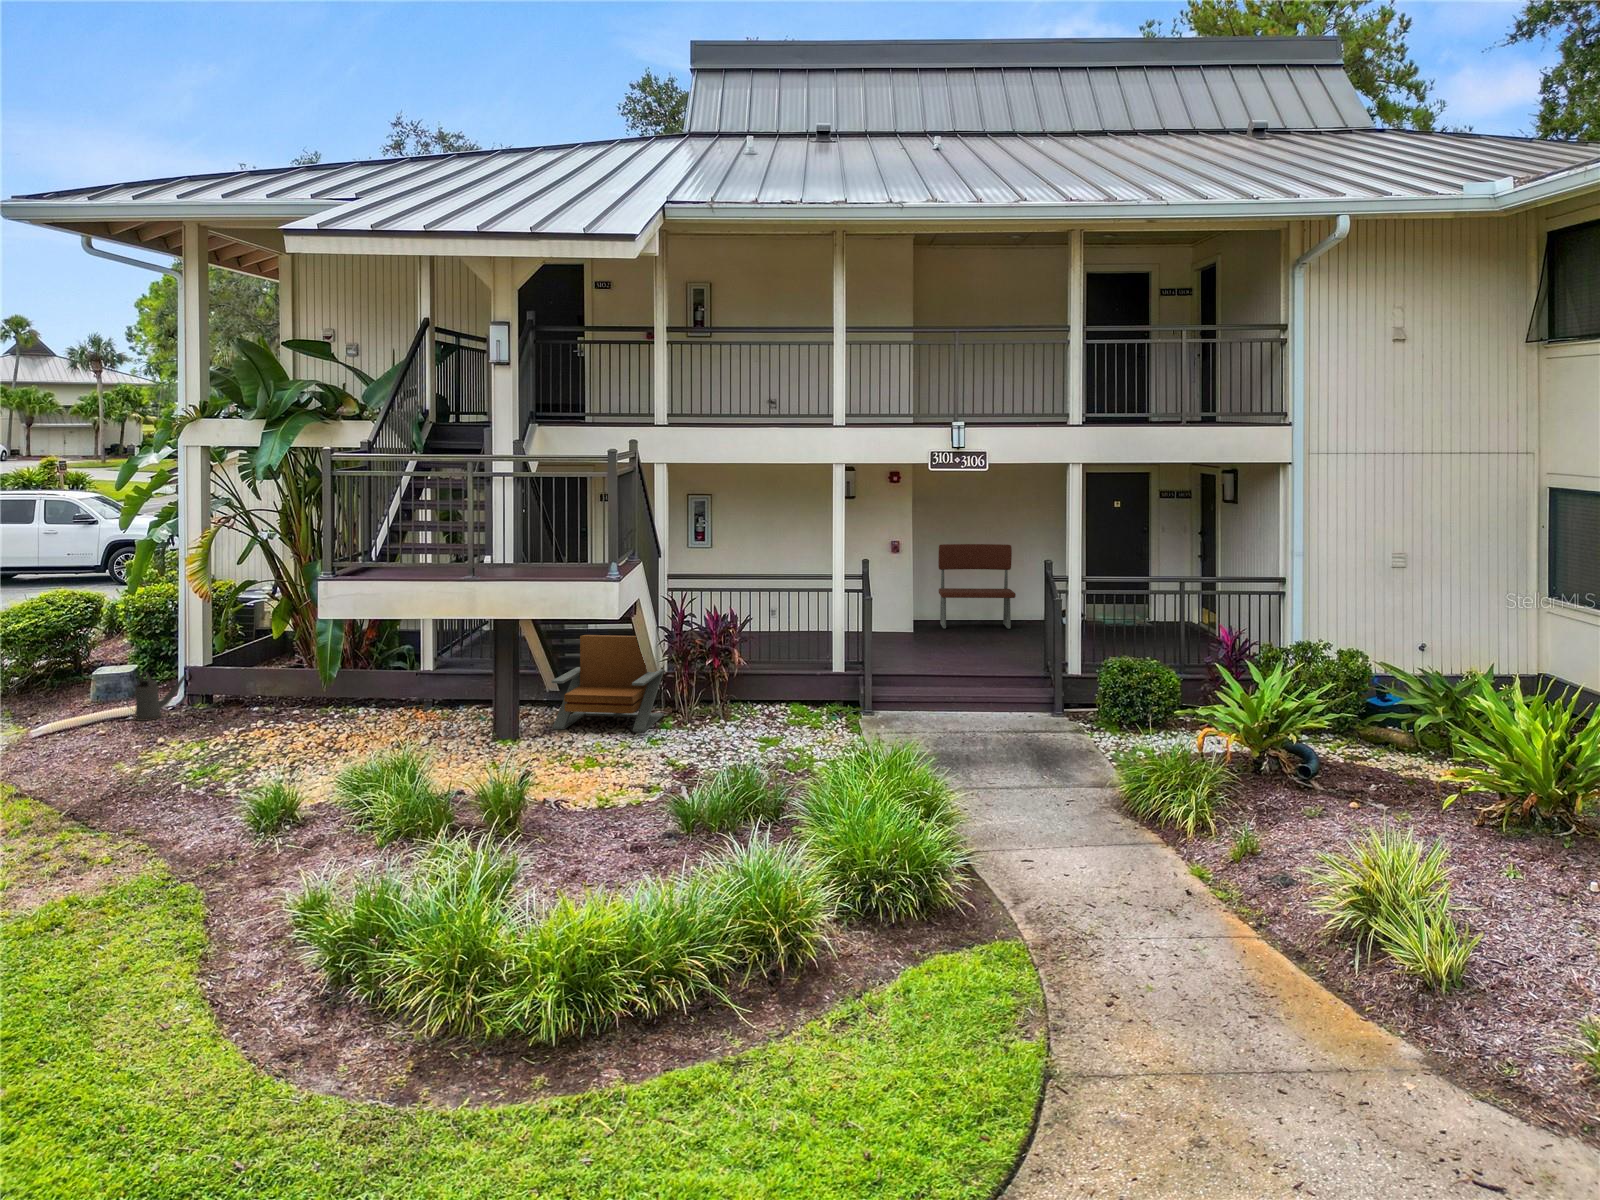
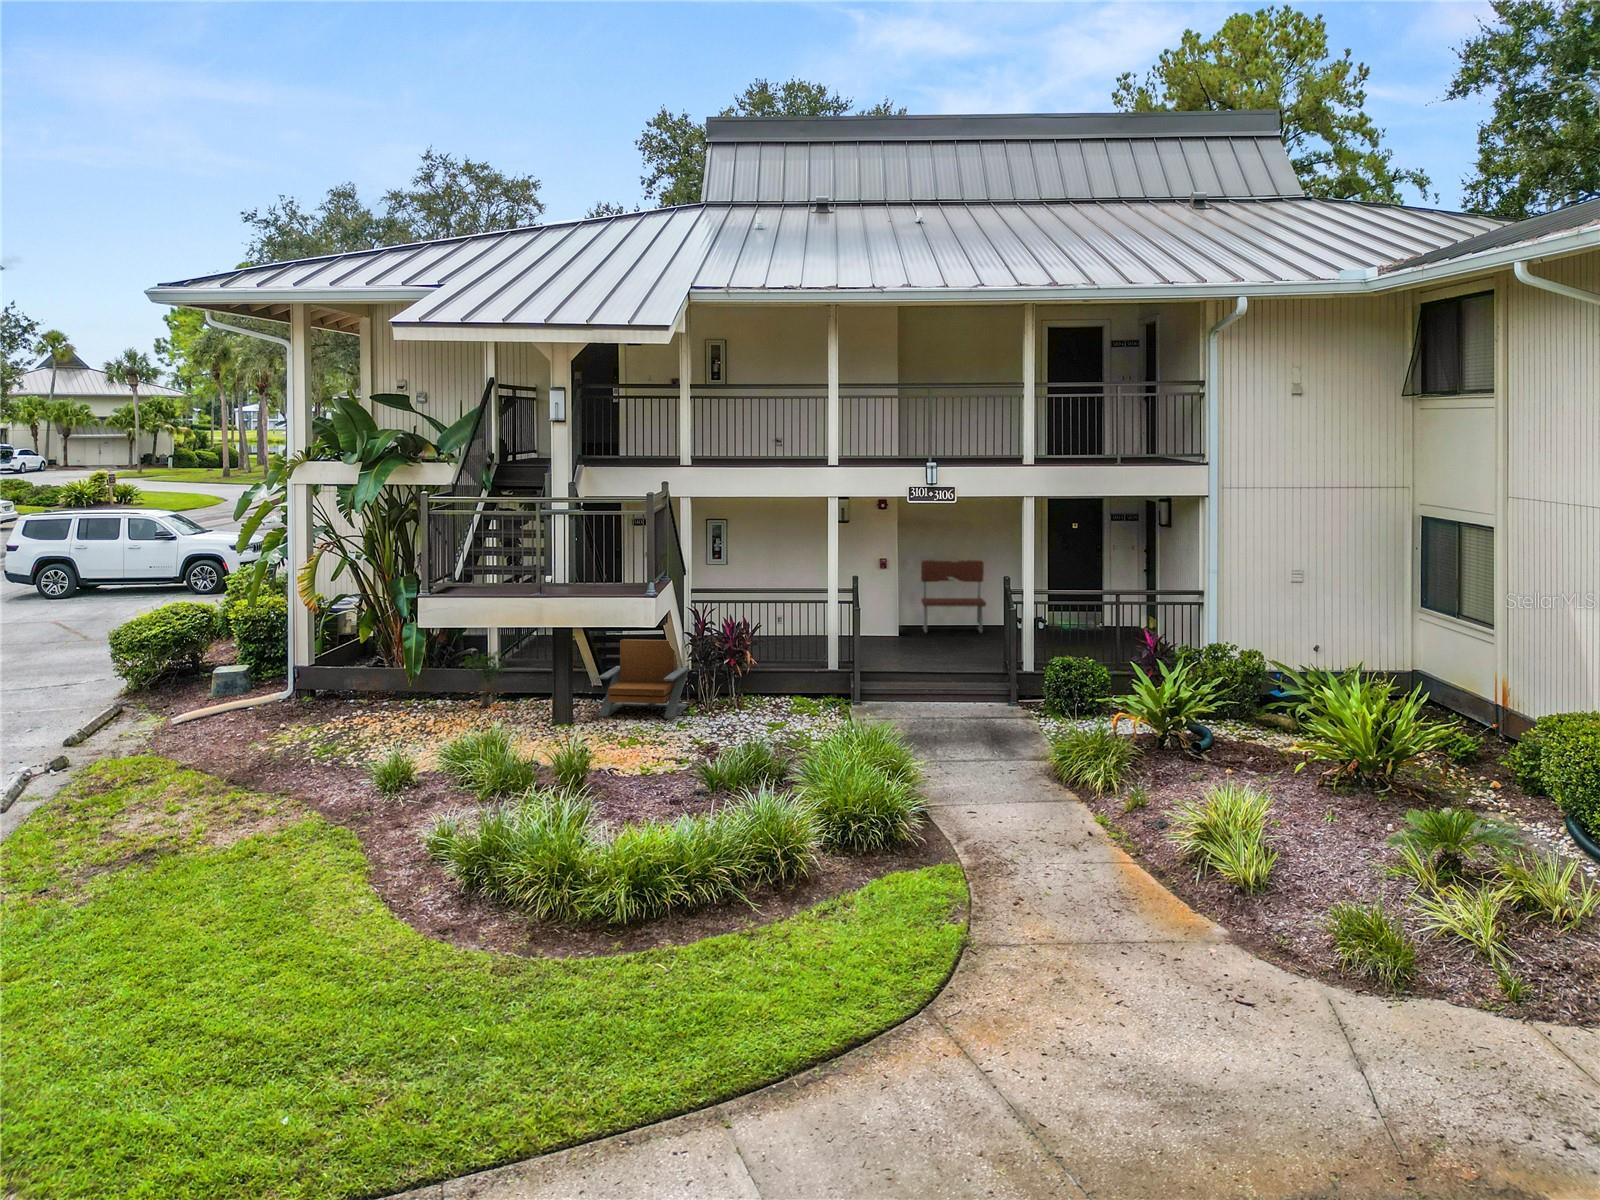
potted plant: none [384,649,443,718] -> present [460,652,503,708]
watering can: present [126,672,186,721] -> none [249,670,295,710]

